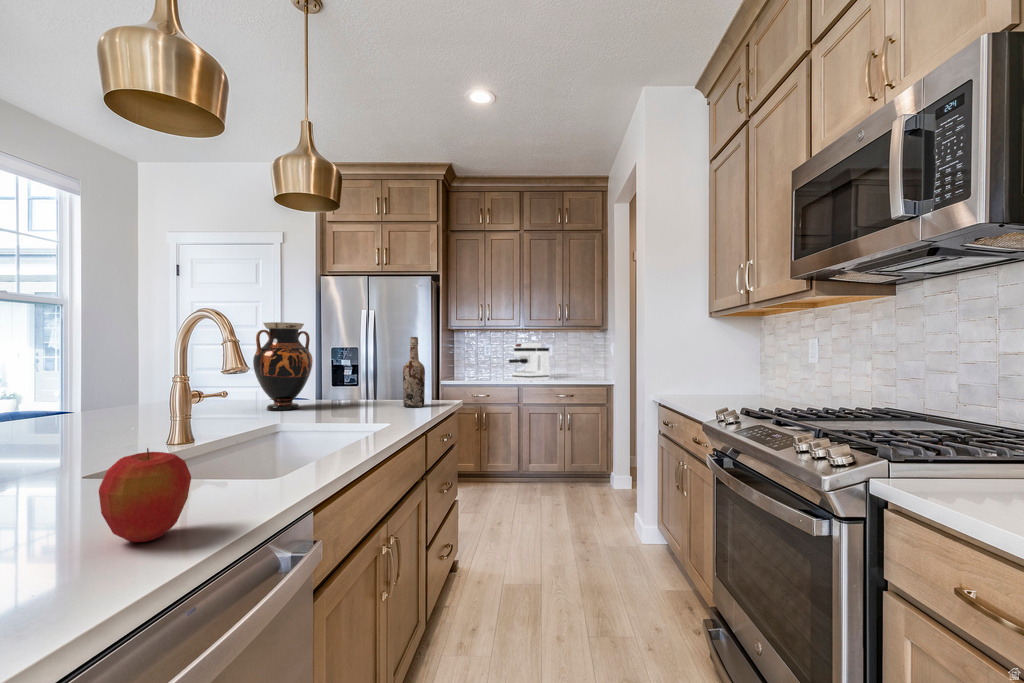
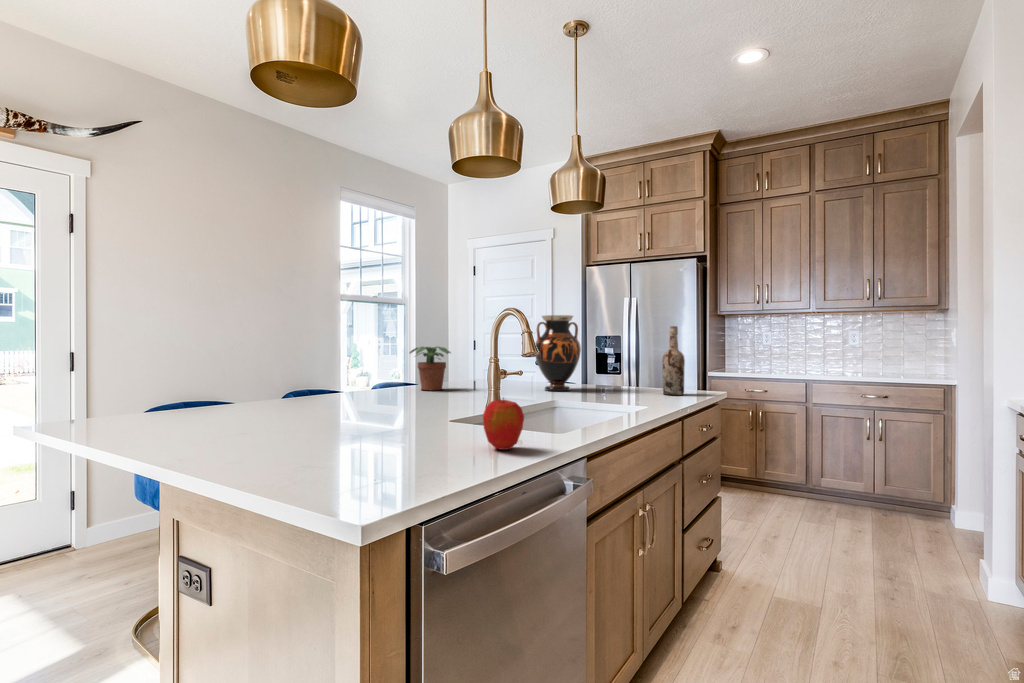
coffee maker: present [509,343,550,382] -> none [795,330,854,378]
potted plant: none [48,360,126,422] -> present [409,347,450,391]

